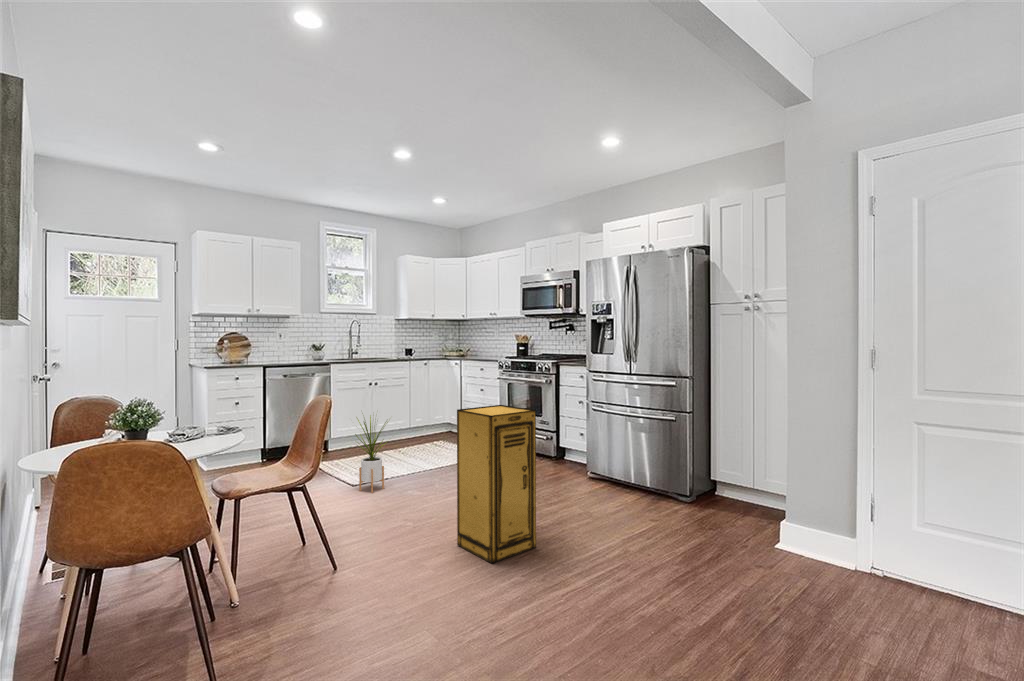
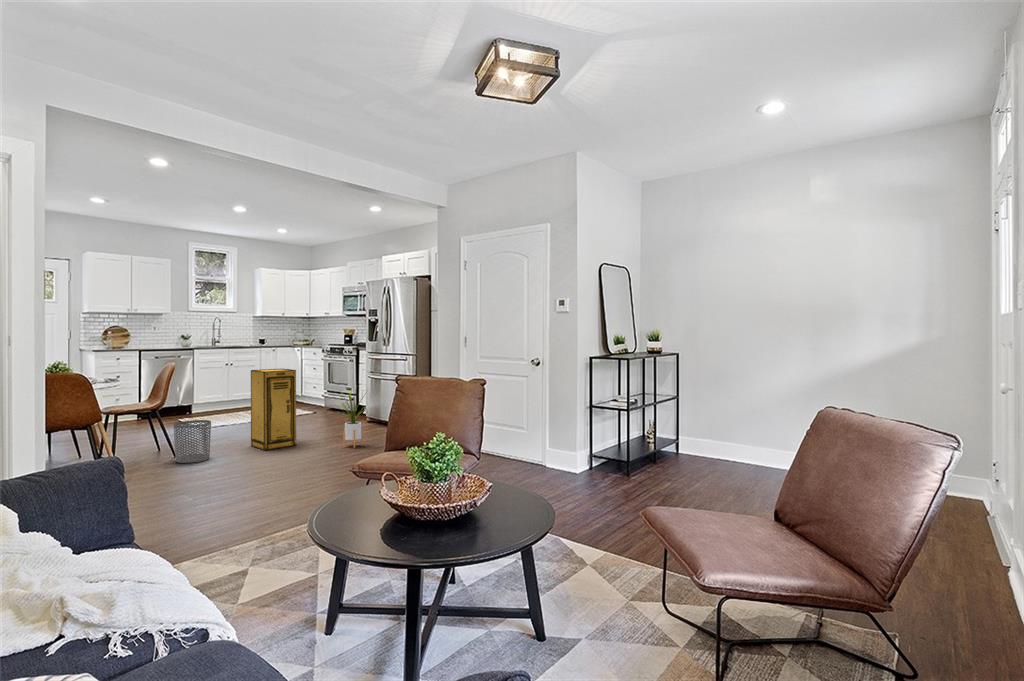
house plant: present [355,415,388,493] -> present [341,390,367,448]
waste bin: none [344,509,408,604] -> present [174,420,211,463]

